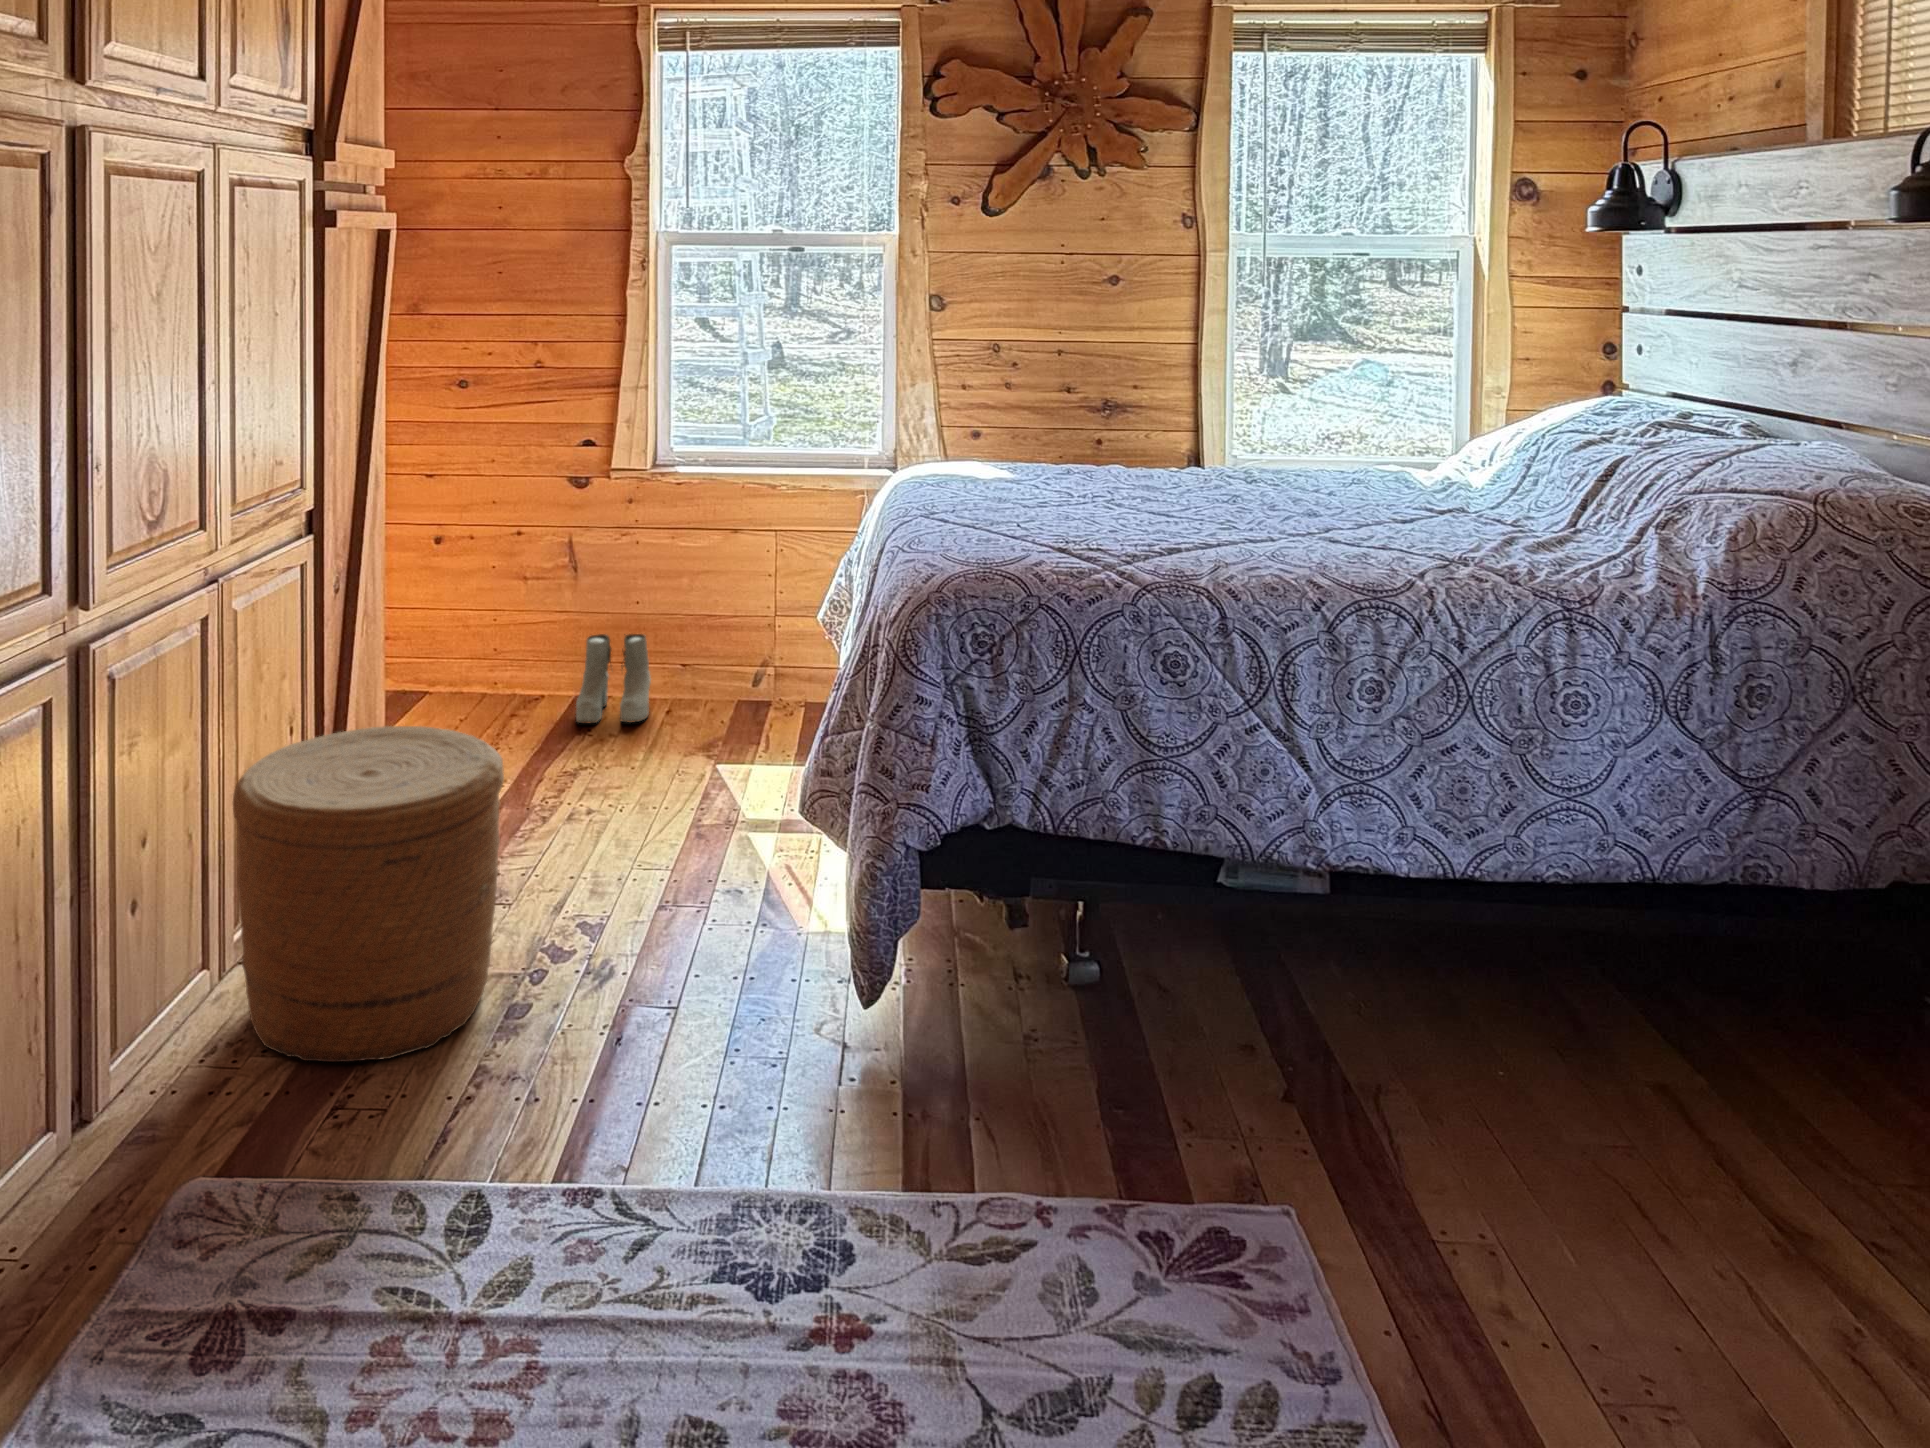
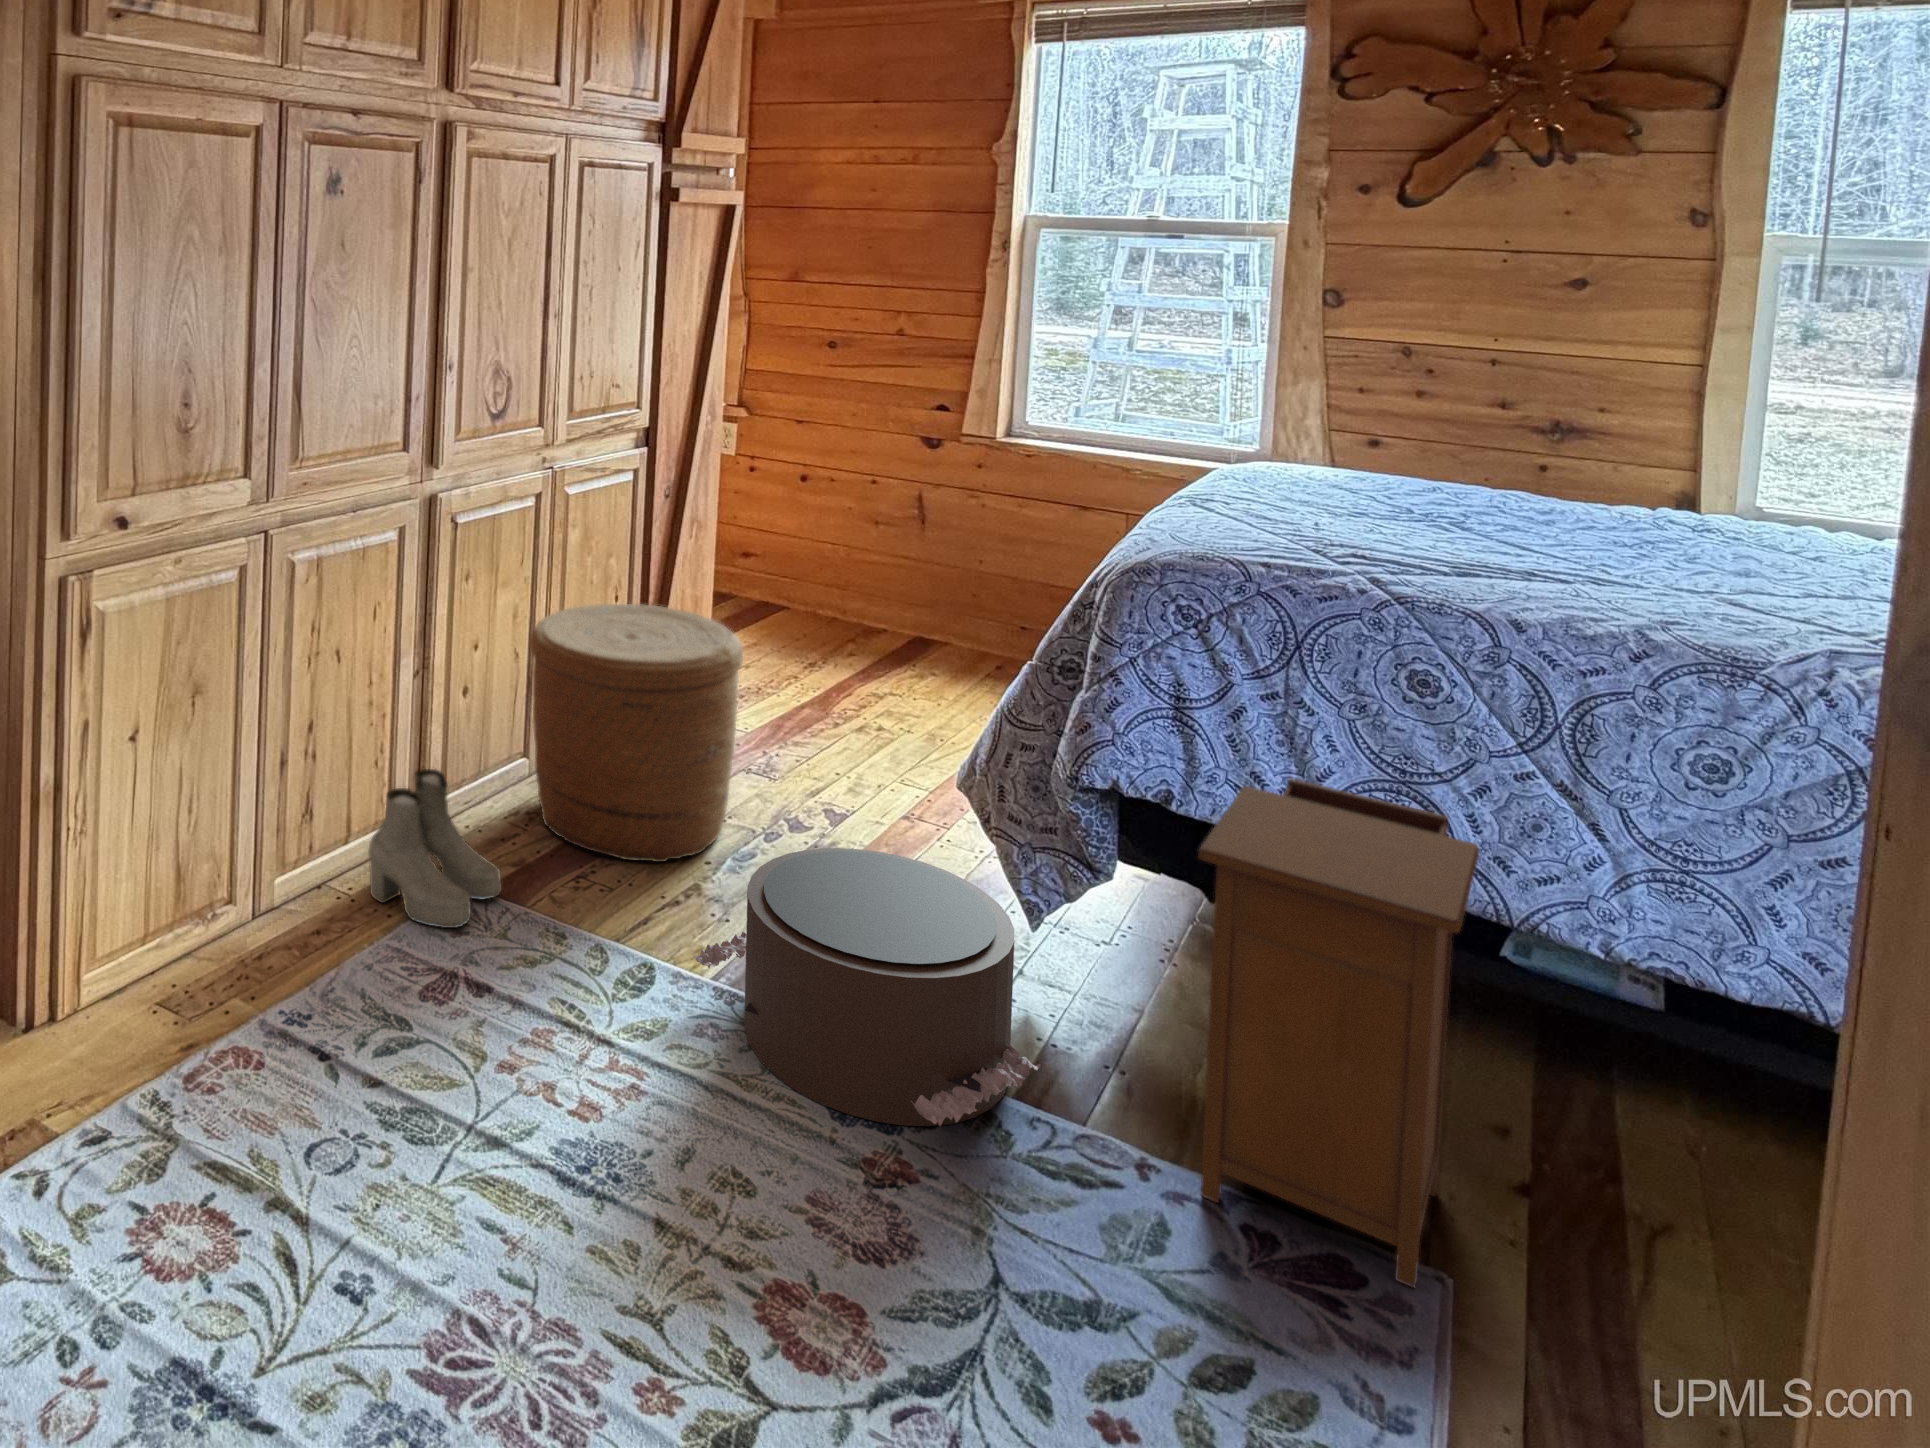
boots: present [576,634,651,724] -> present [368,769,502,928]
nightstand: none [1059,774,1291,1226] -> present [1199,778,1480,1288]
pouf: none [543,955,931,1286] -> present [693,848,1041,1126]

